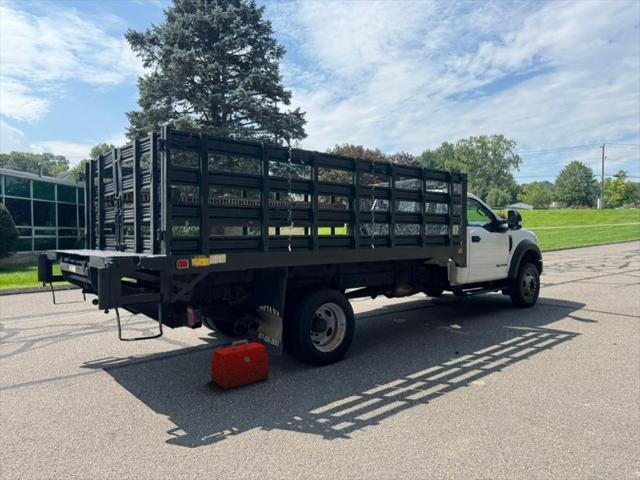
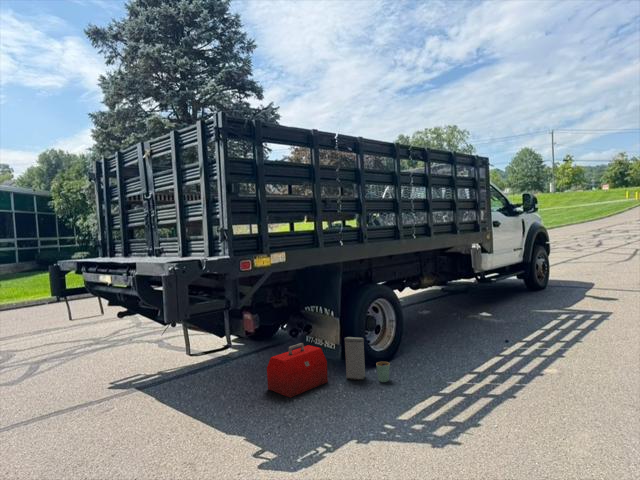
trash can: none [287,337,326,382] -> present [344,337,390,382]

